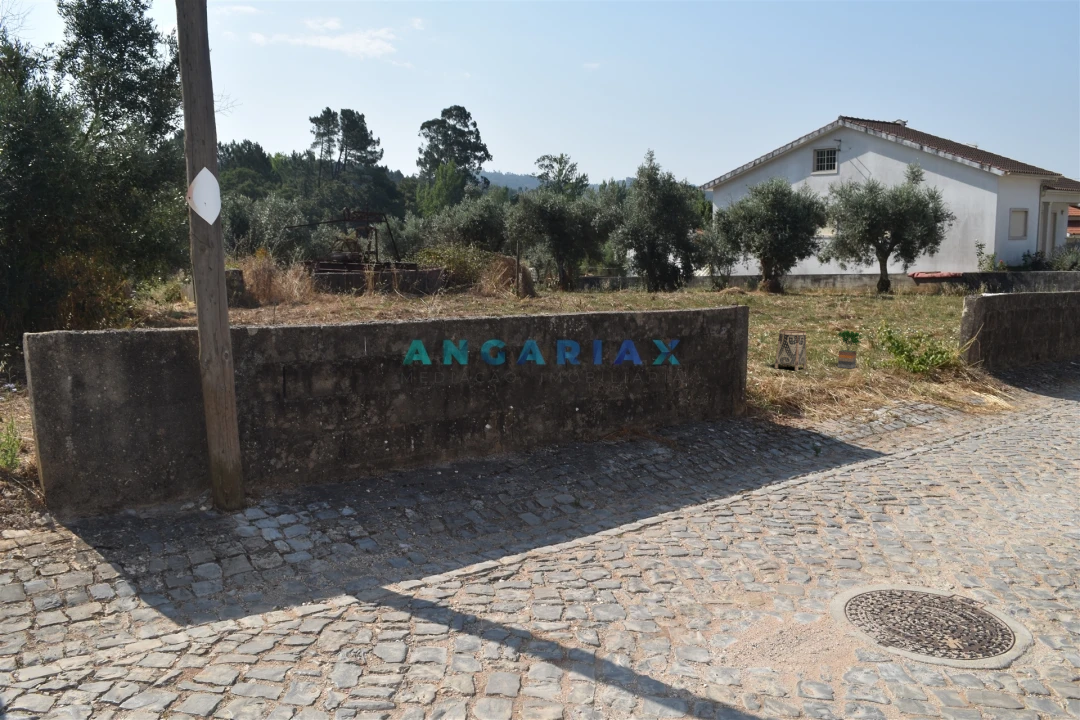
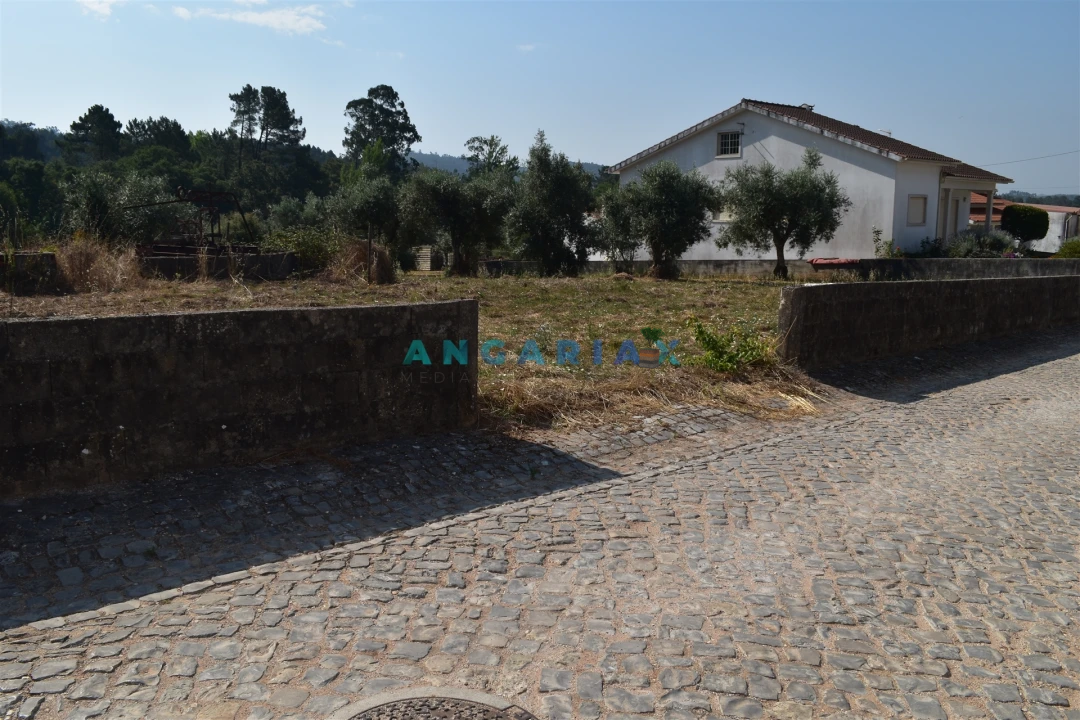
basket: present [775,330,806,371] -> none [568,326,603,371]

